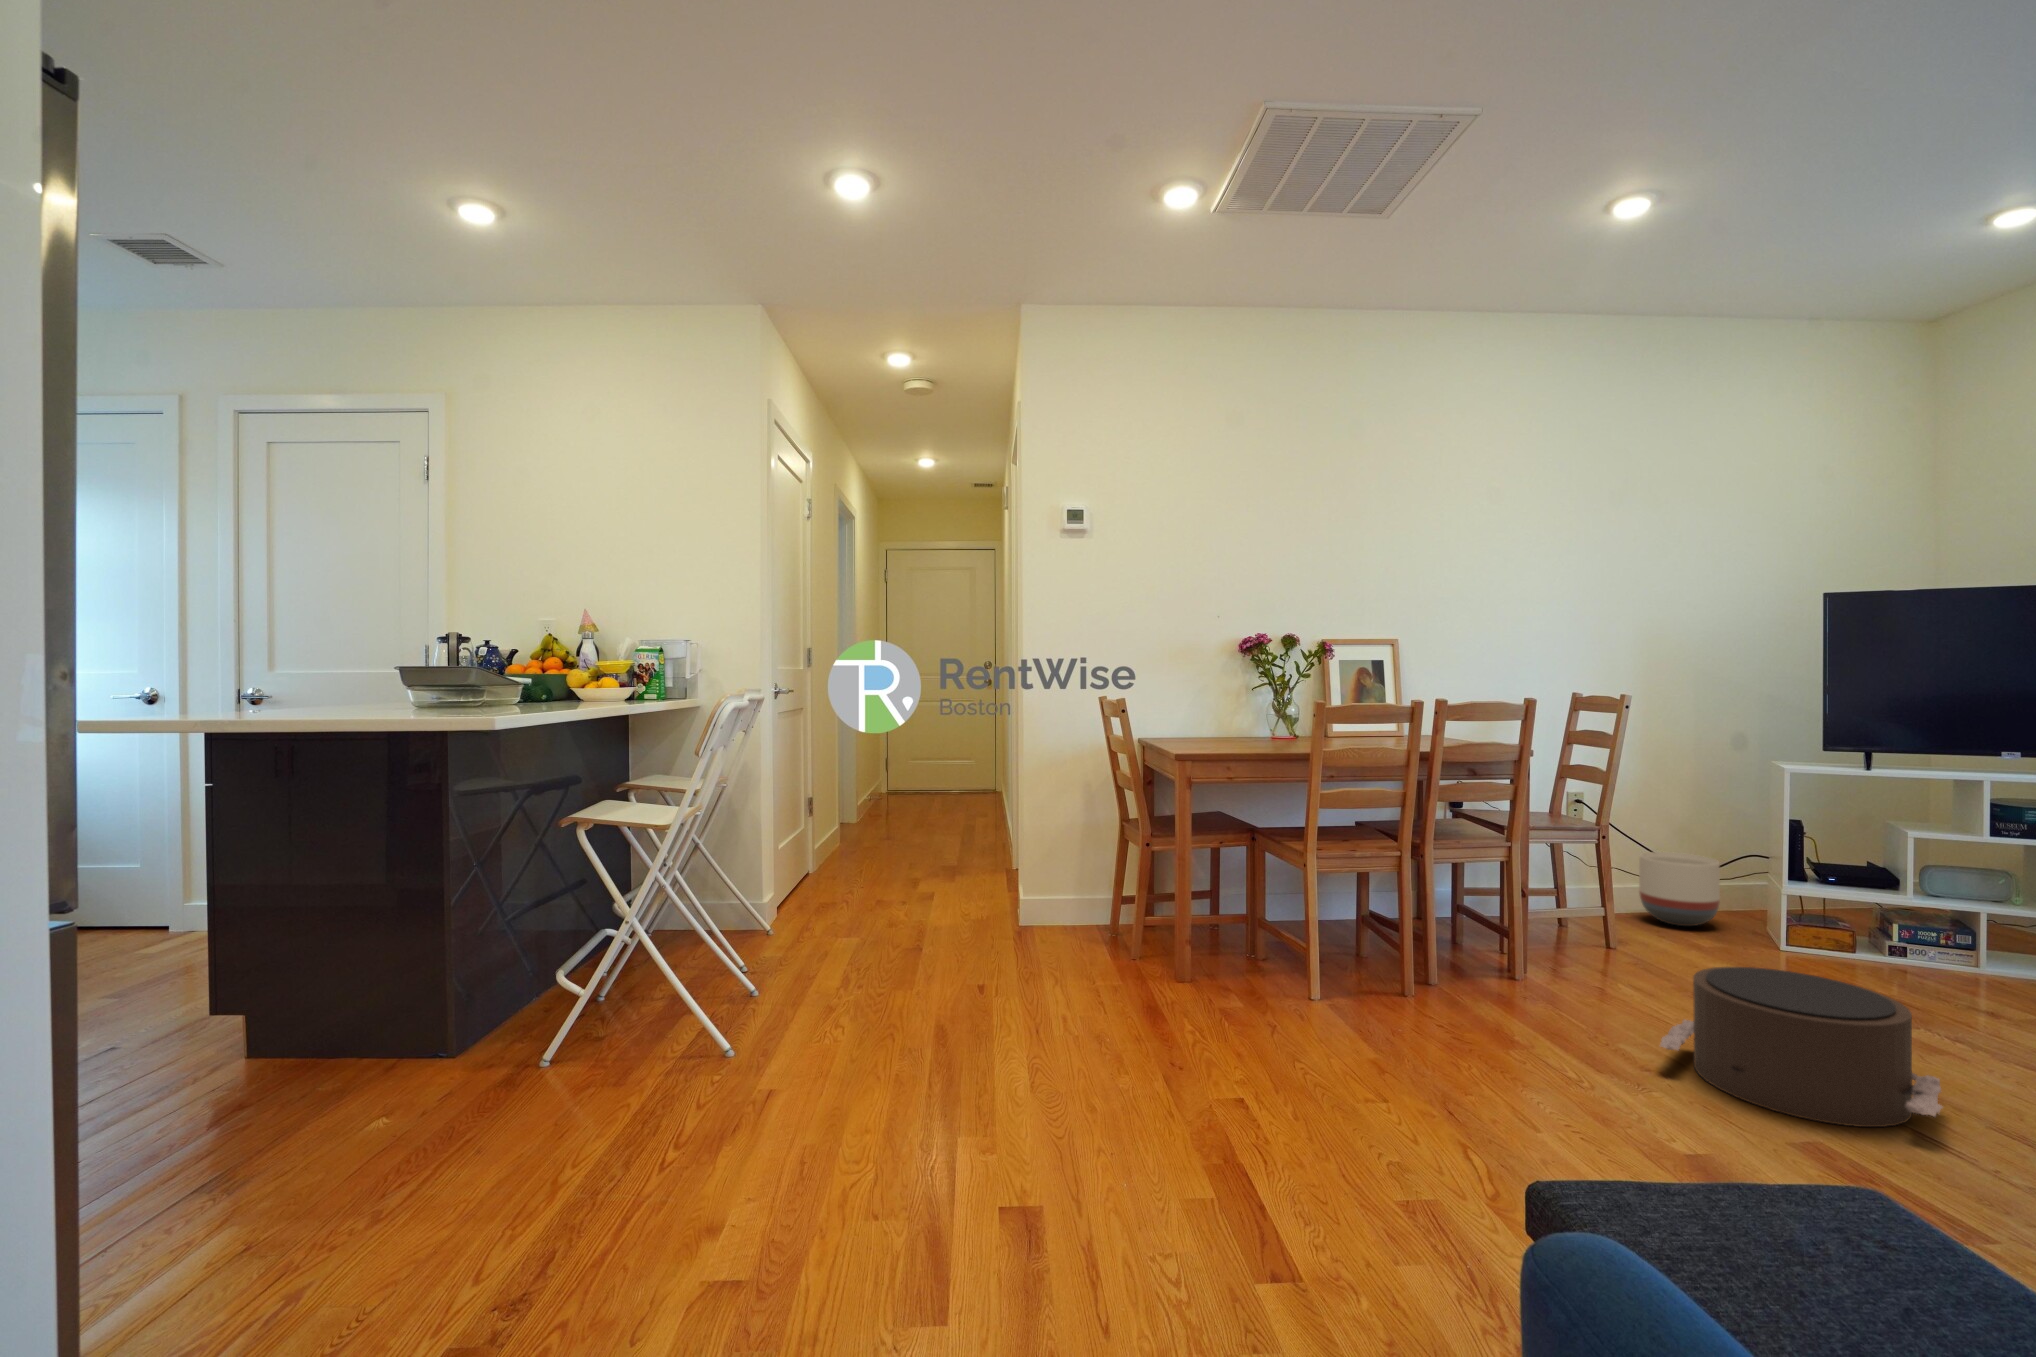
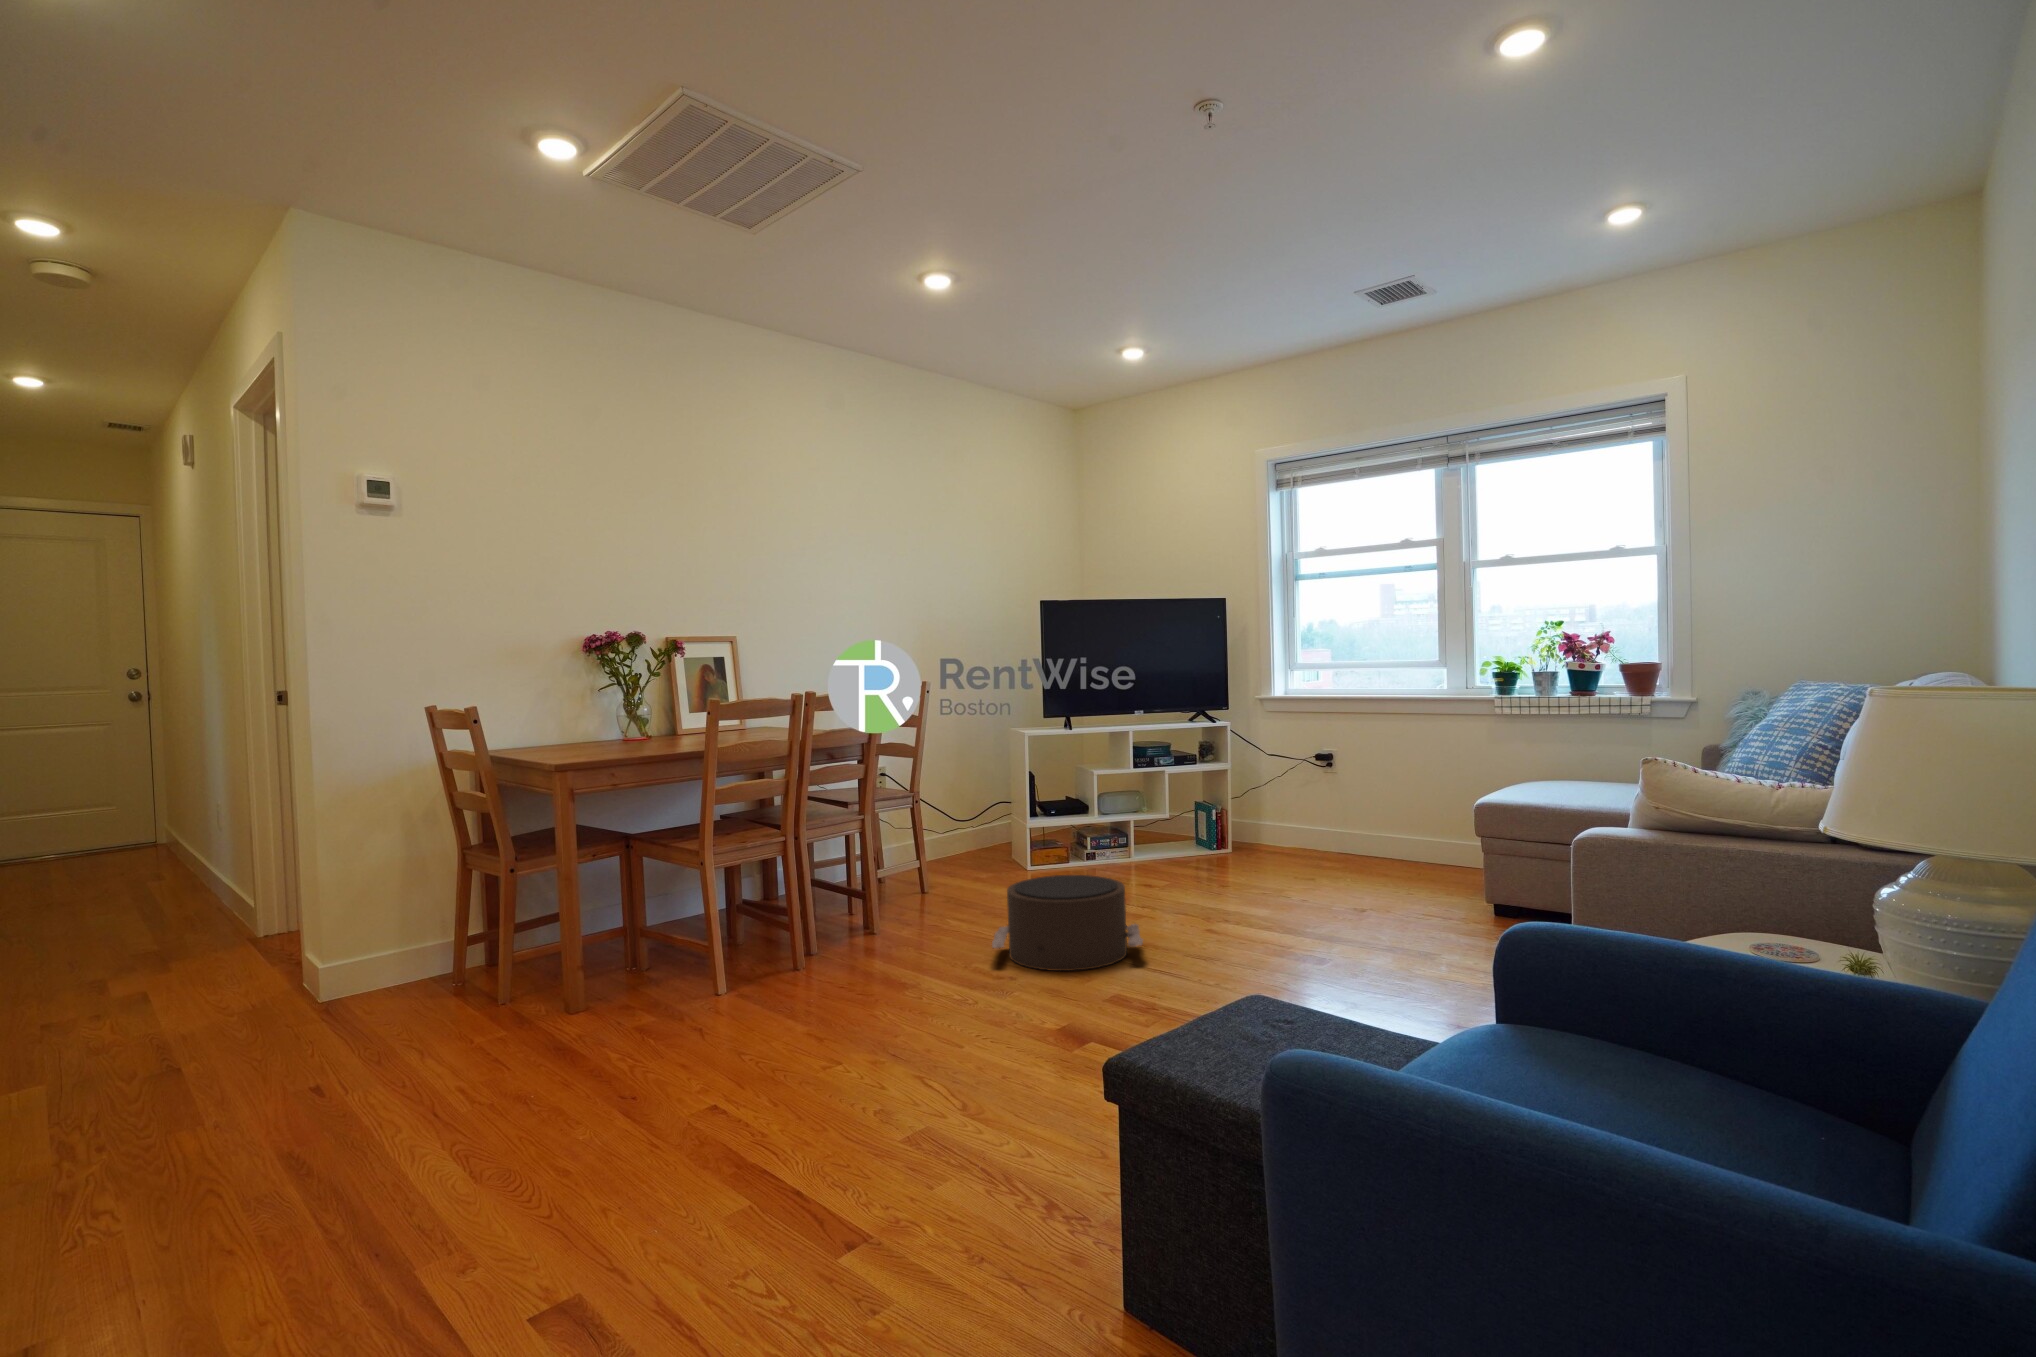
planter: present [1639,852,1720,926] -> none [932,809,987,869]

